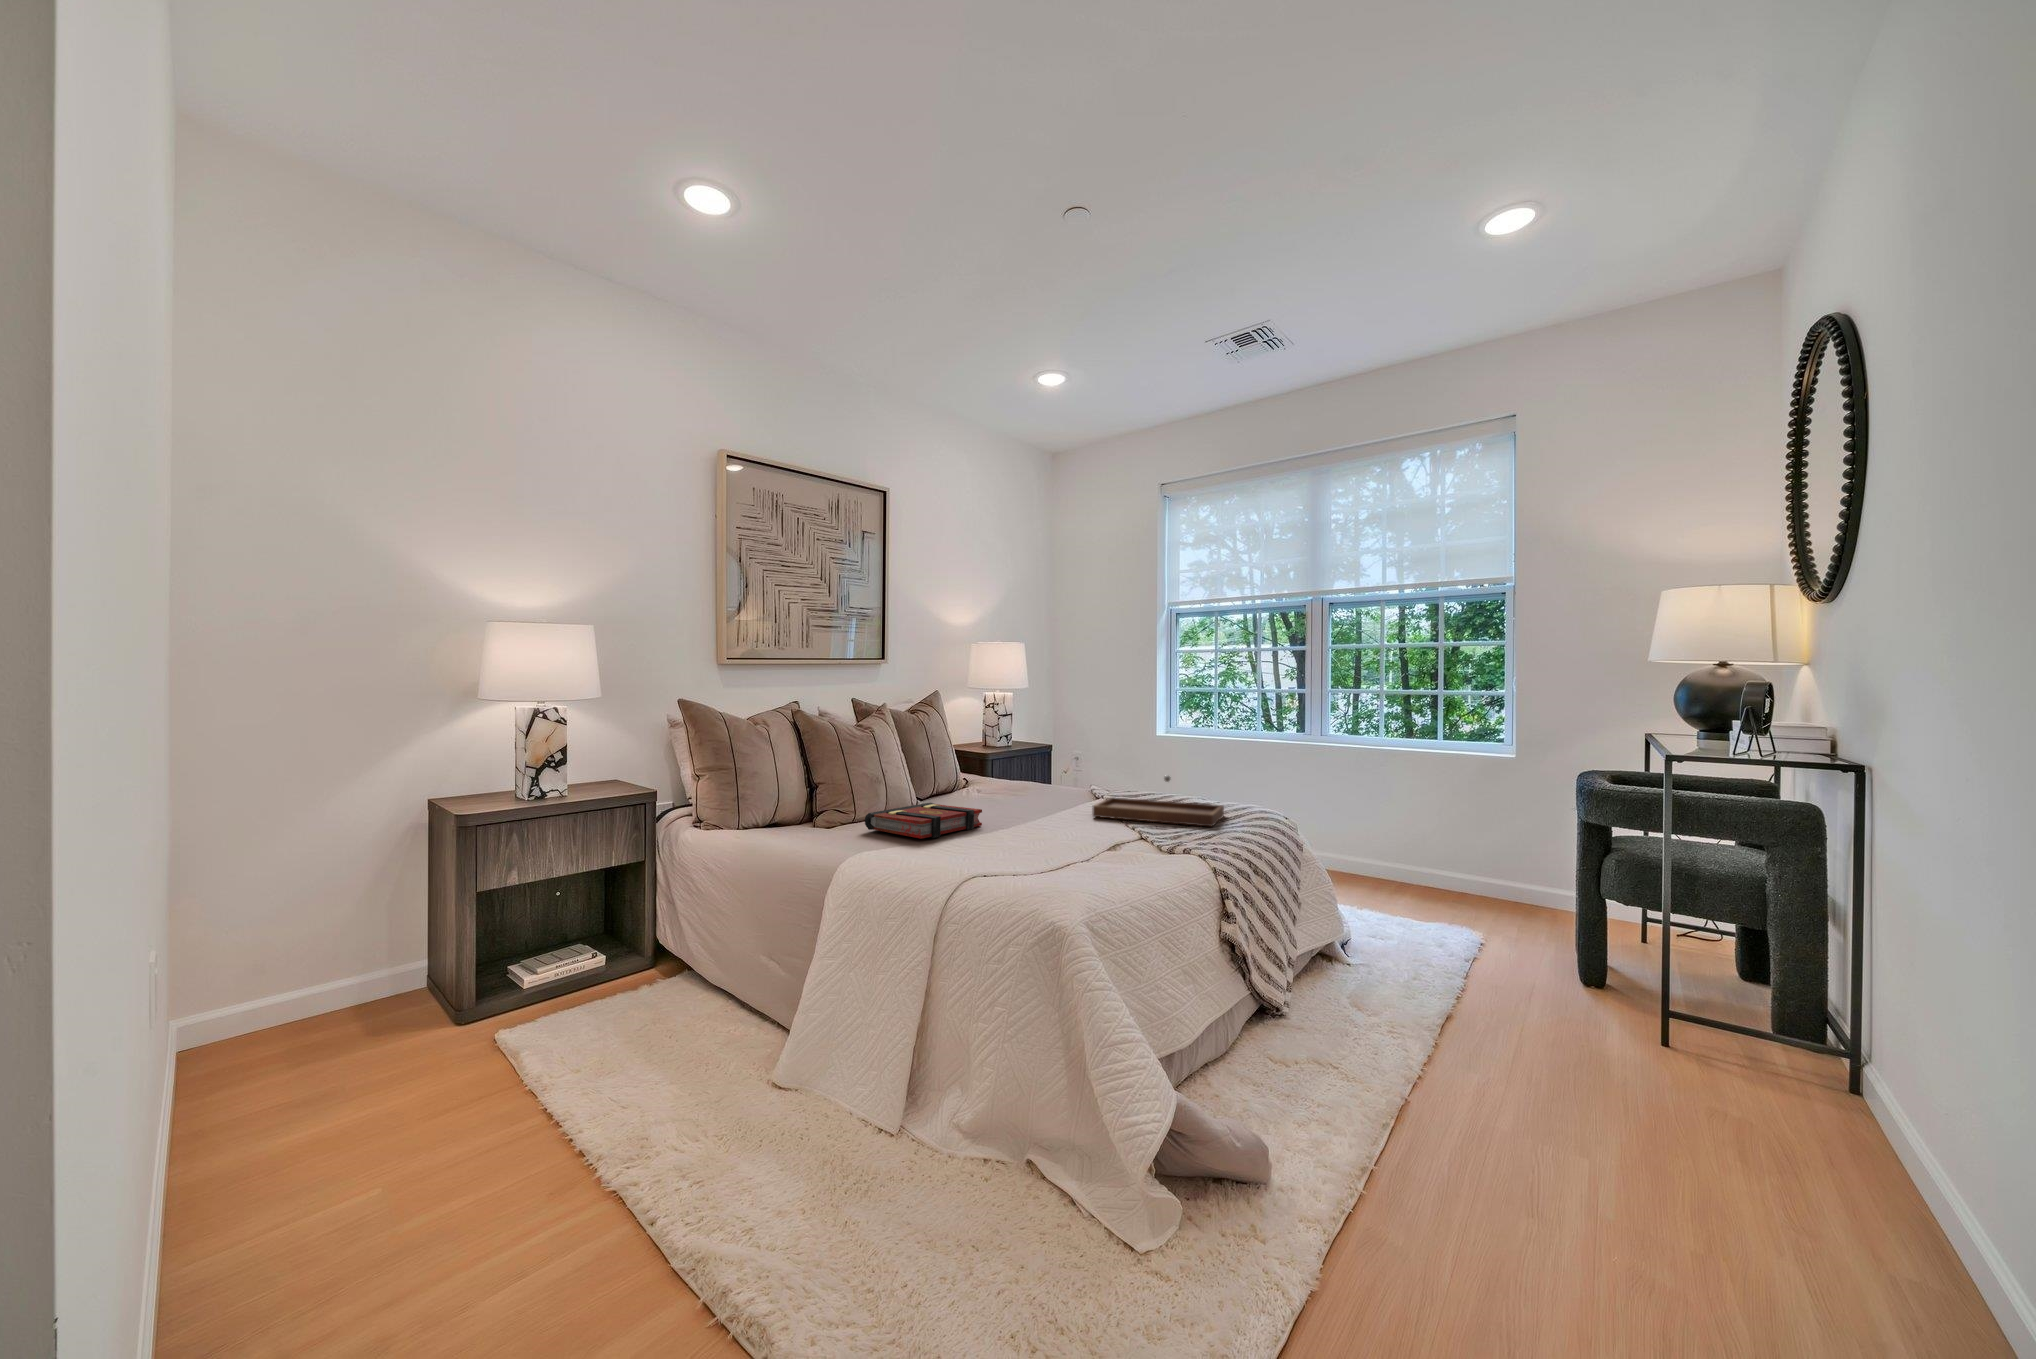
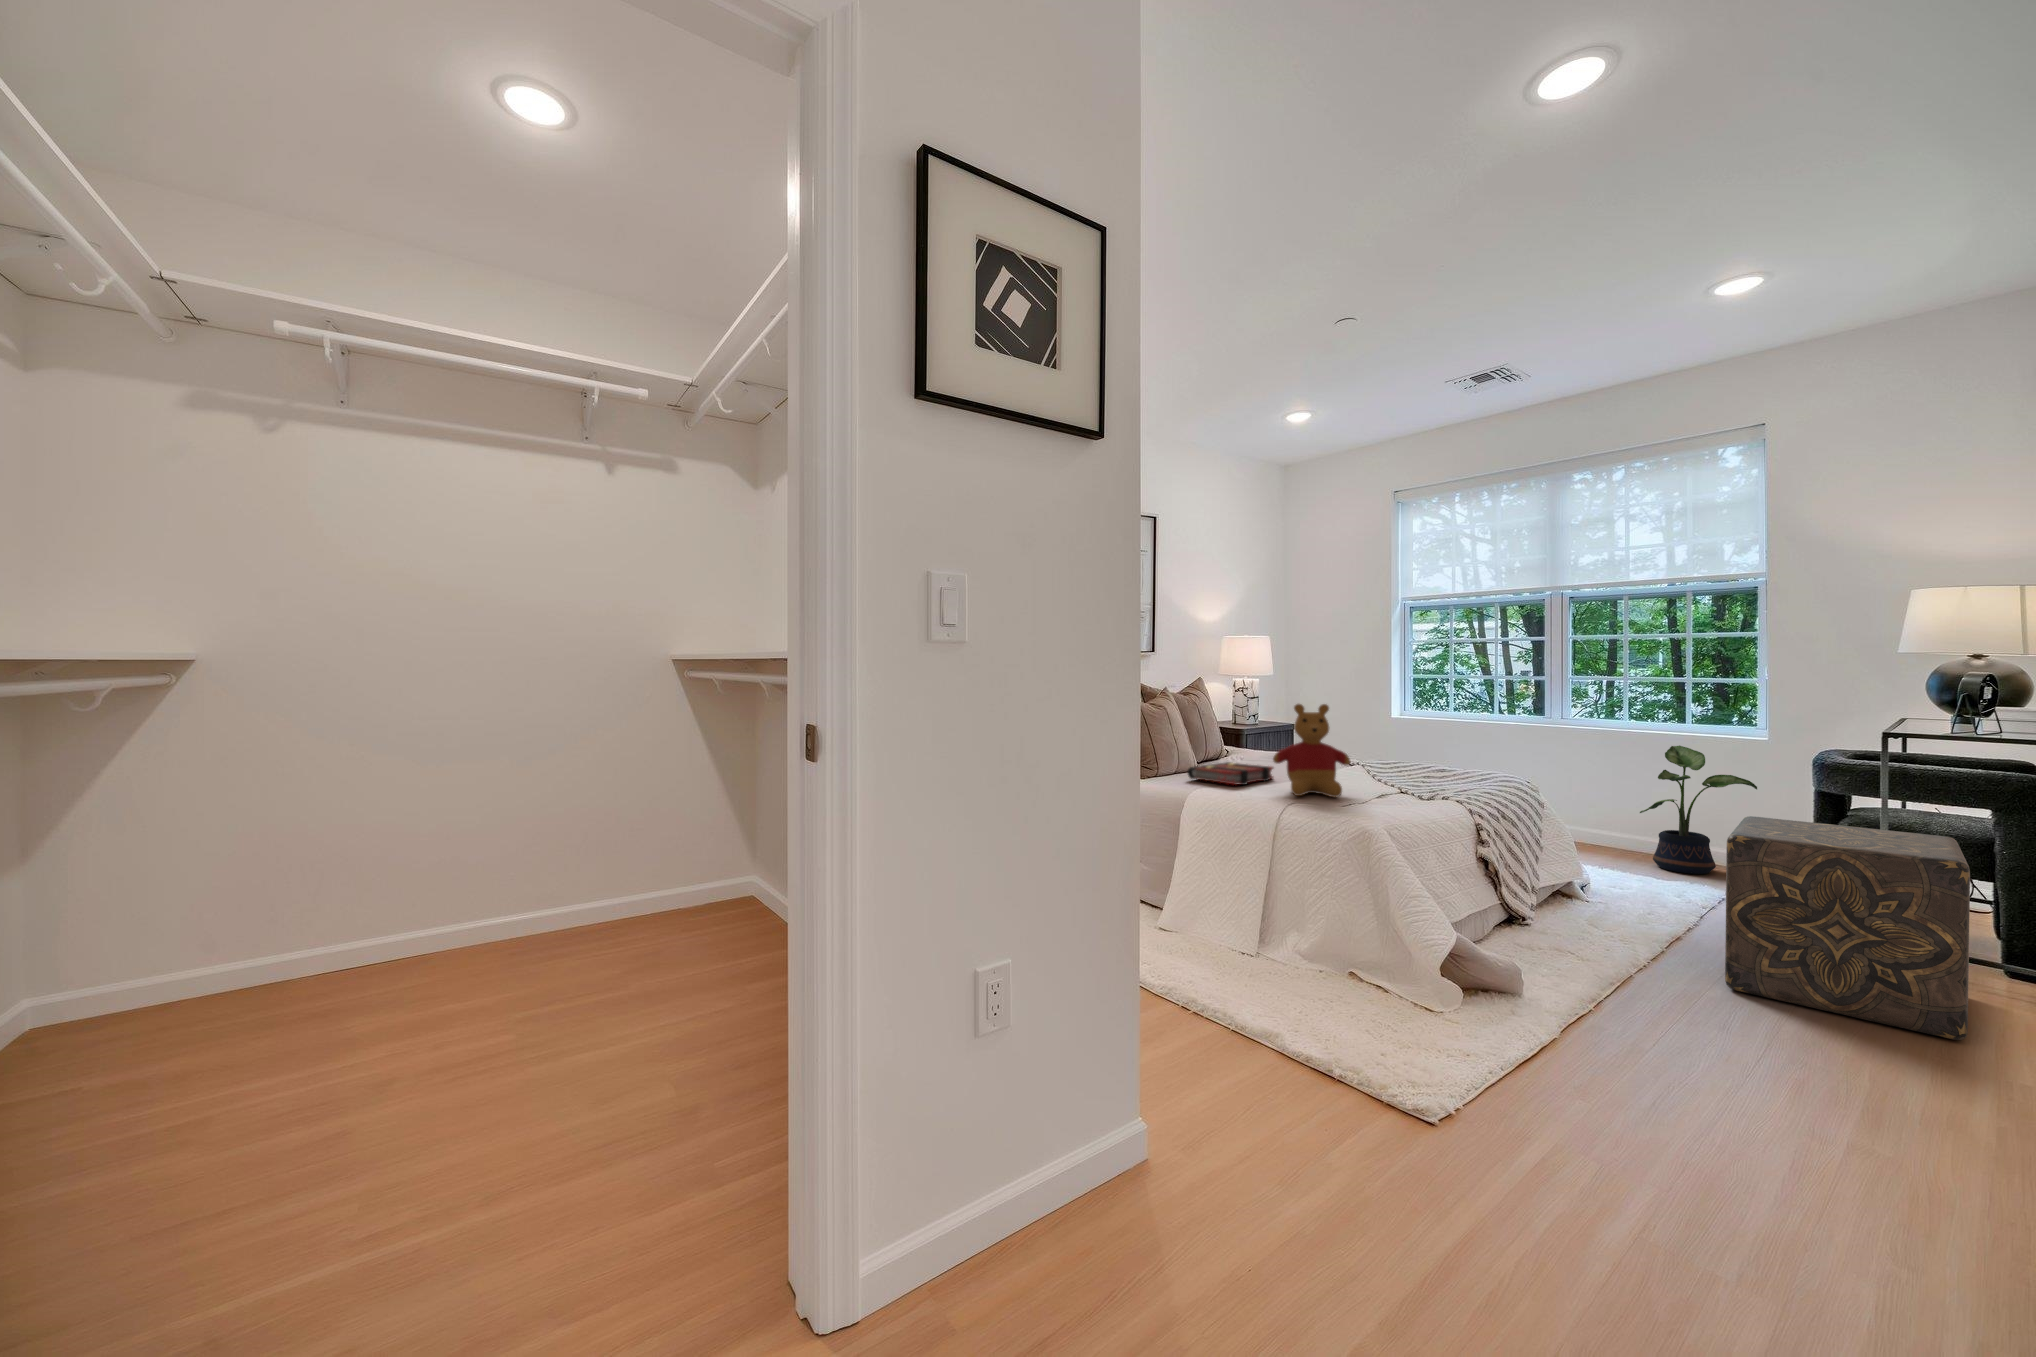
stuffed bear: none [968,725,1069,857] -> present [1273,704,1350,797]
potted plant: none [1403,767,1517,912] -> present [1640,745,1757,874]
tray: present [1092,775,1224,826] -> none [1360,744,1472,783]
ottoman: none [1508,862,1782,1161] -> present [1725,816,1970,1040]

